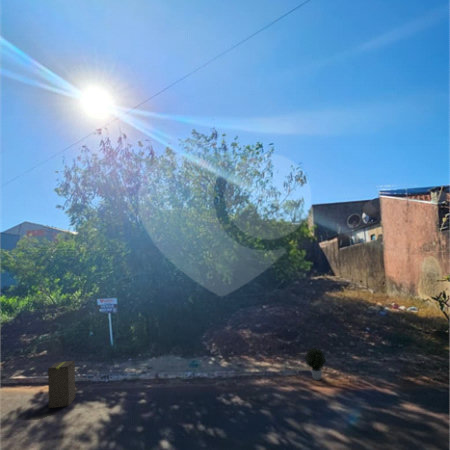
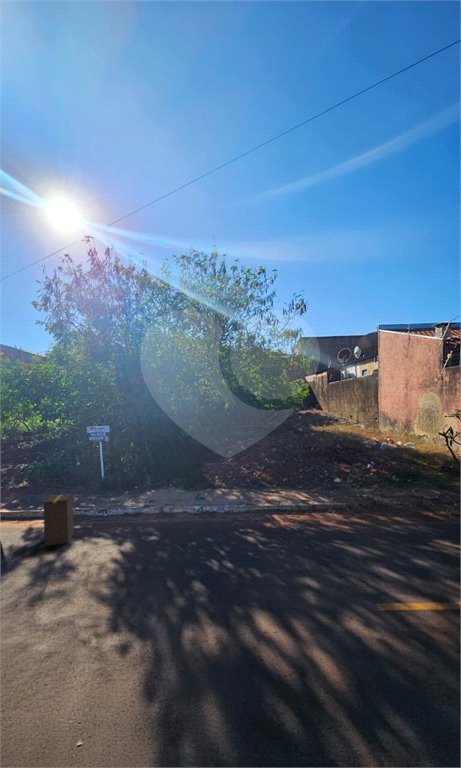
potted plant: present [305,348,326,380] -> none [322,481,345,514]

